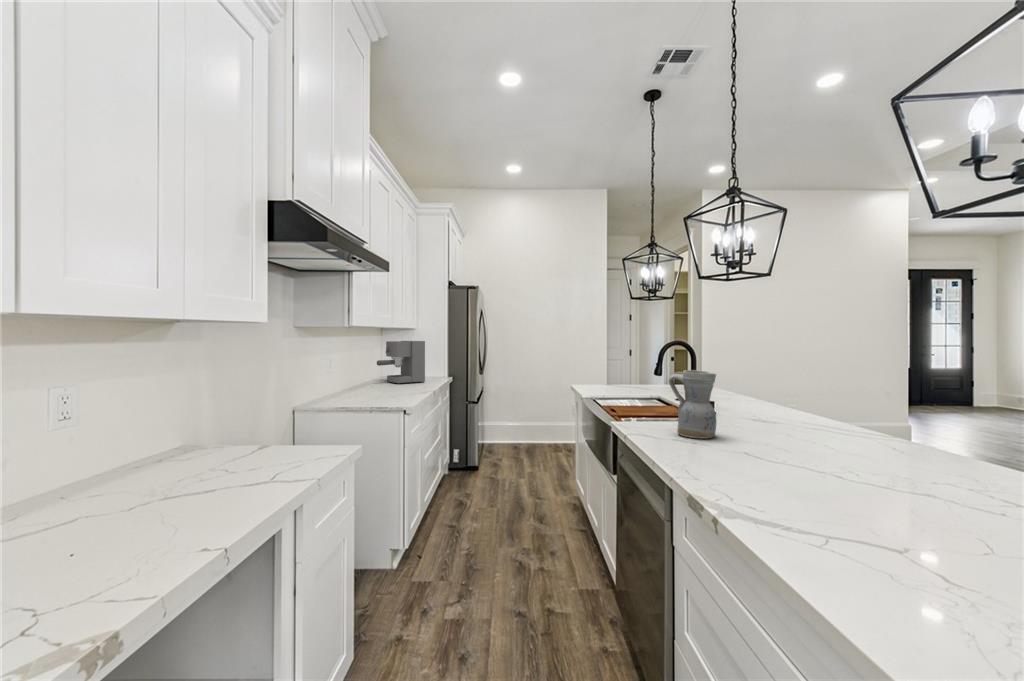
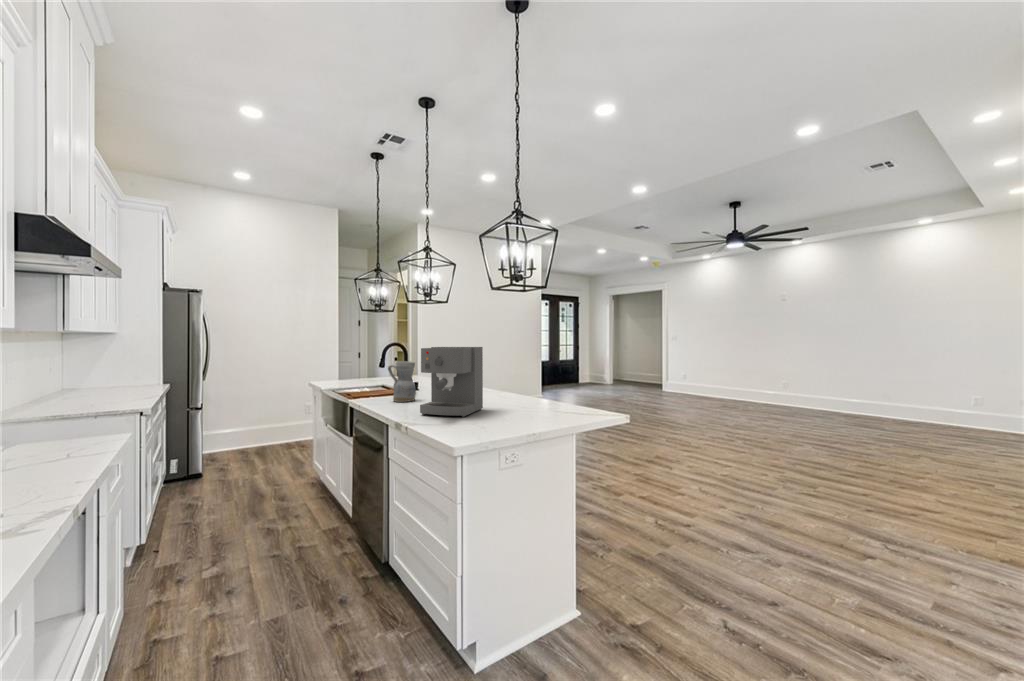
coffee maker: present [377,341,425,384] -> present [420,347,483,417]

